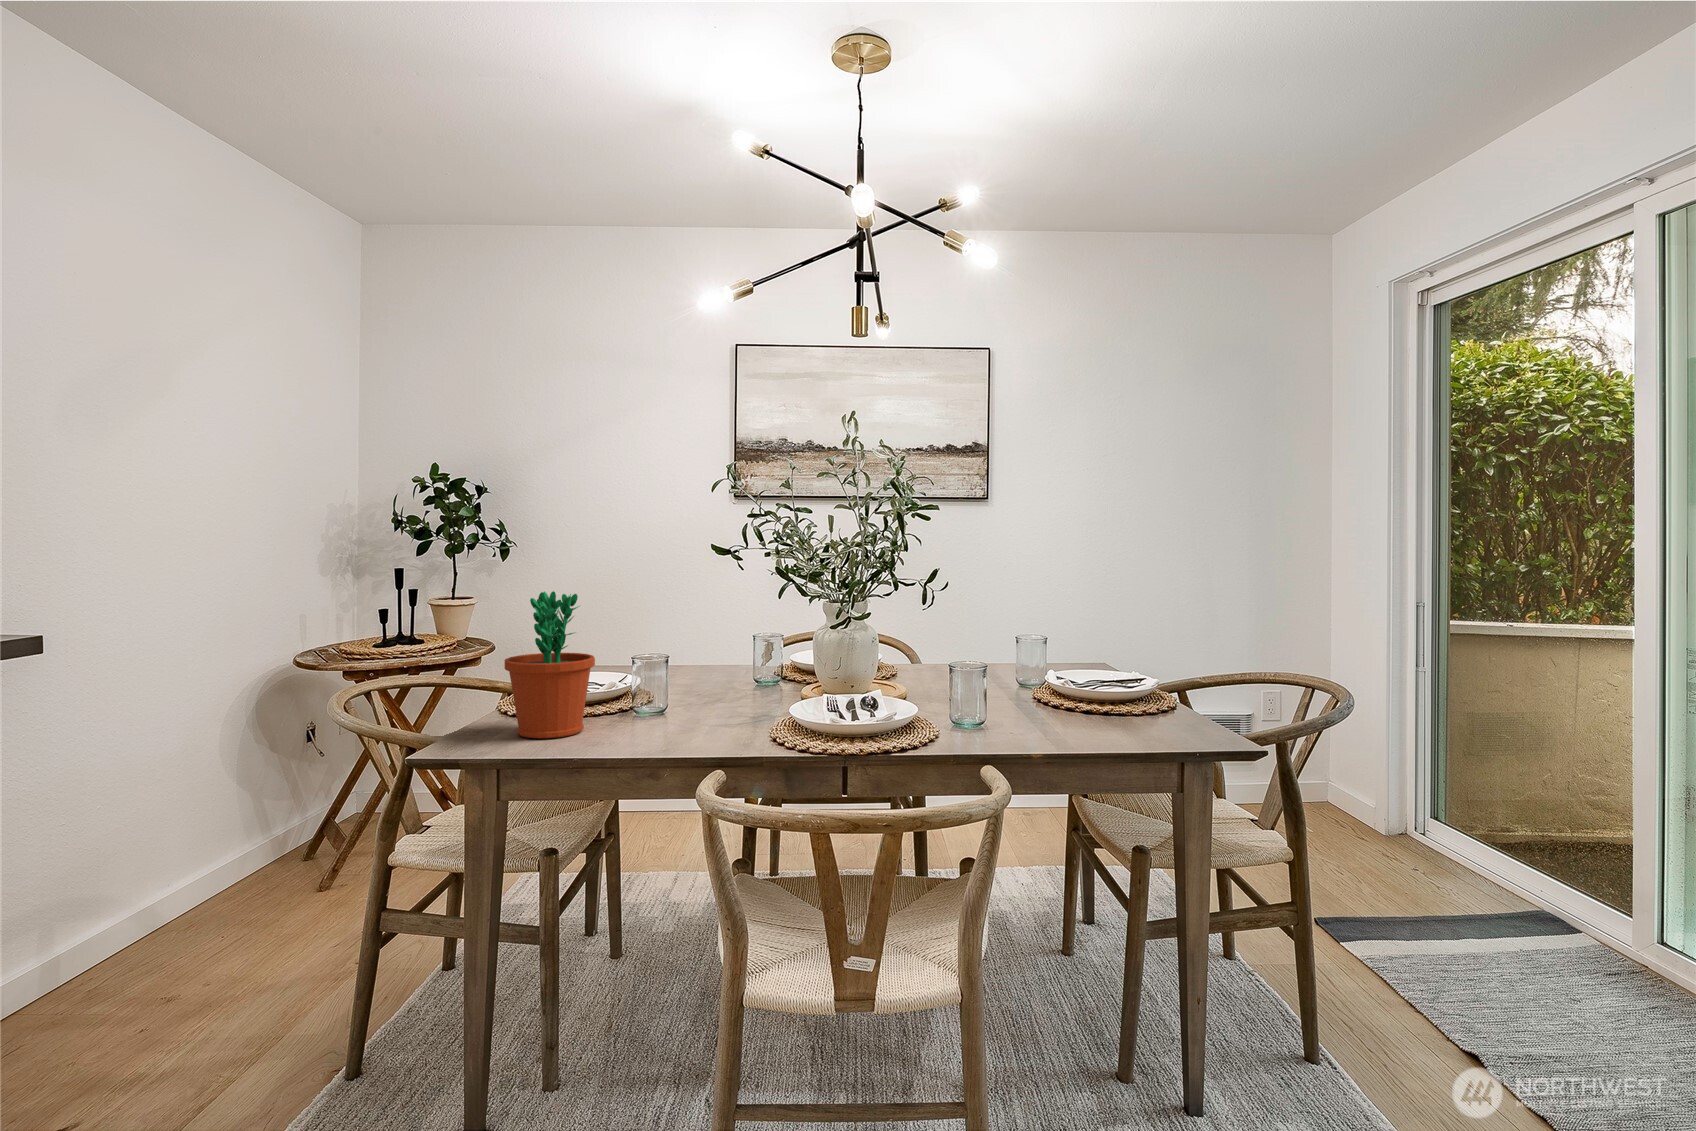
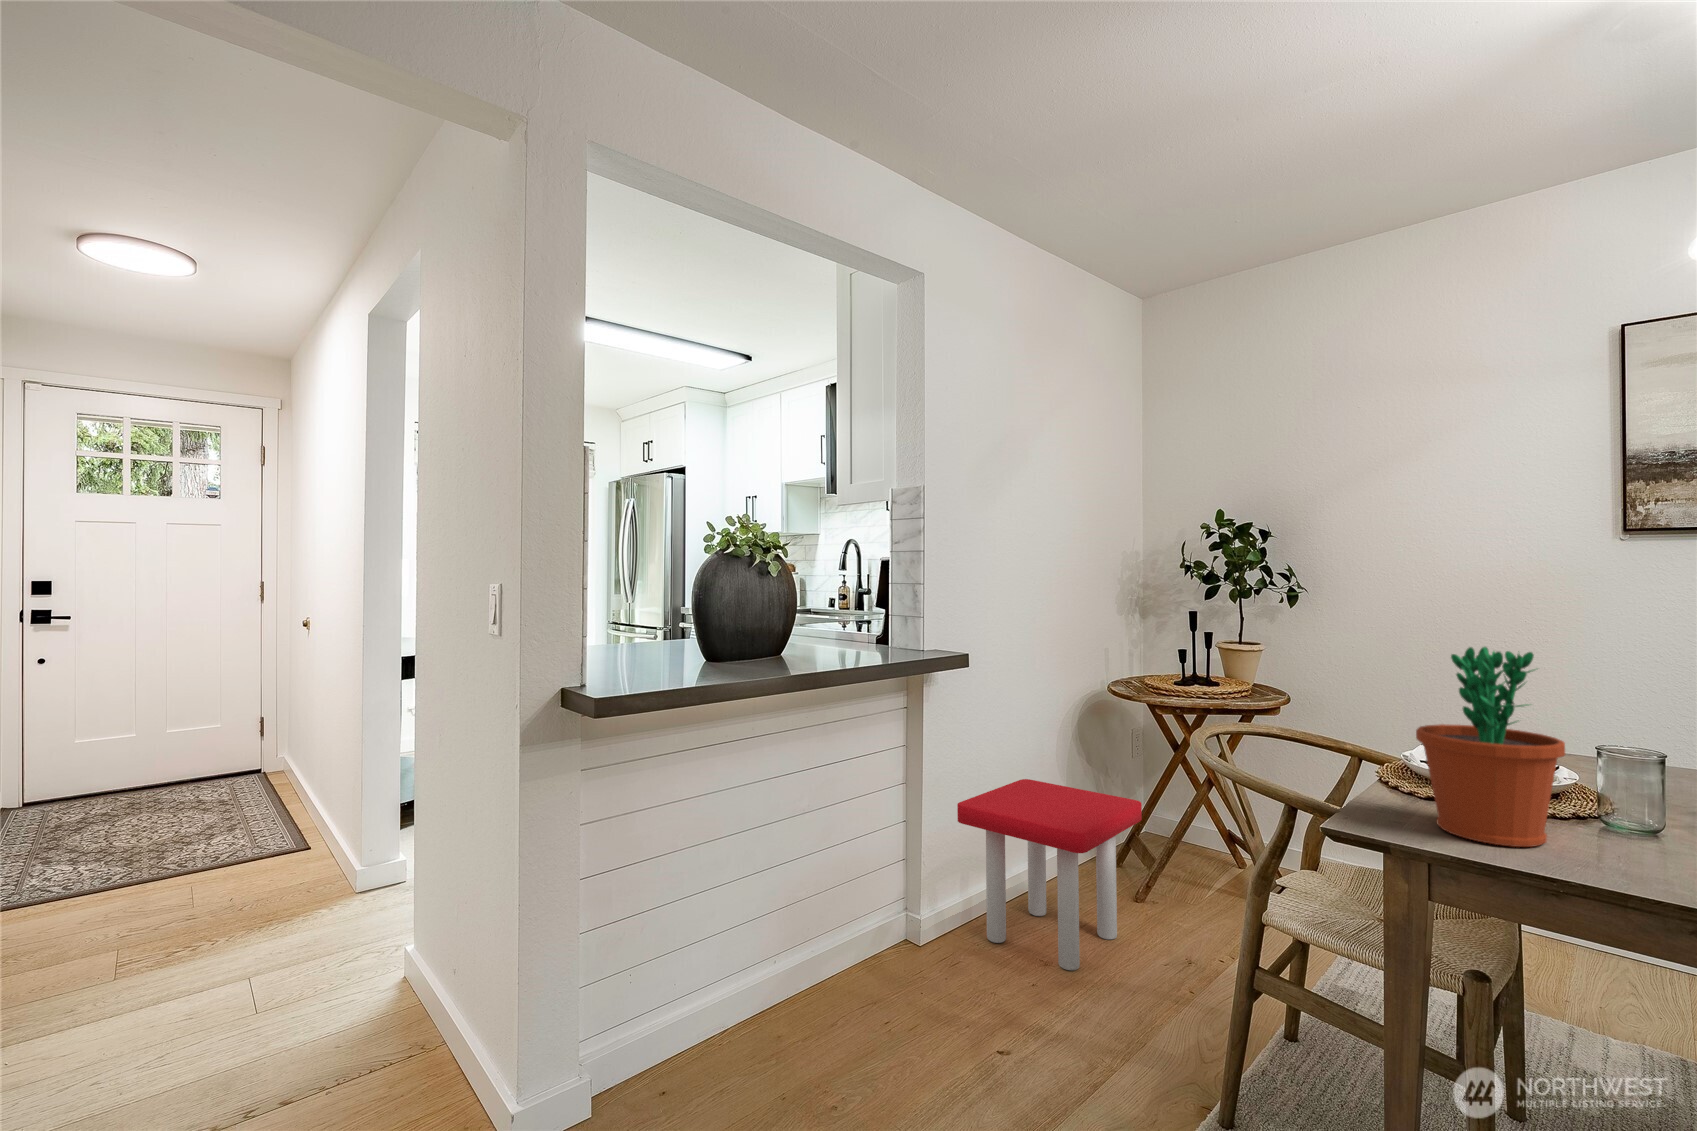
stool: none [62,775,325,978] -> present [957,779,1142,970]

